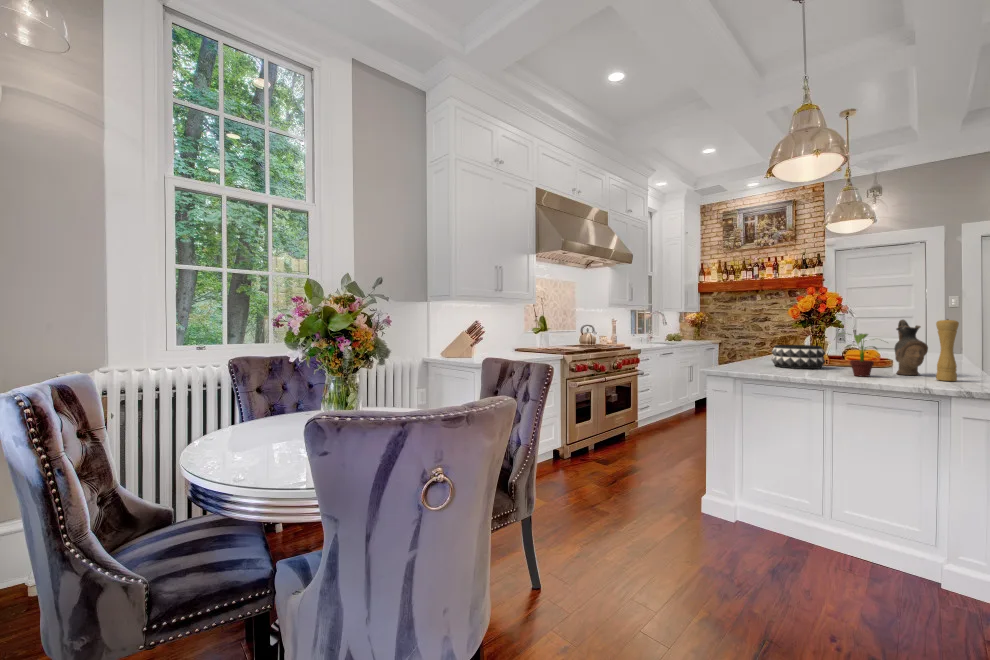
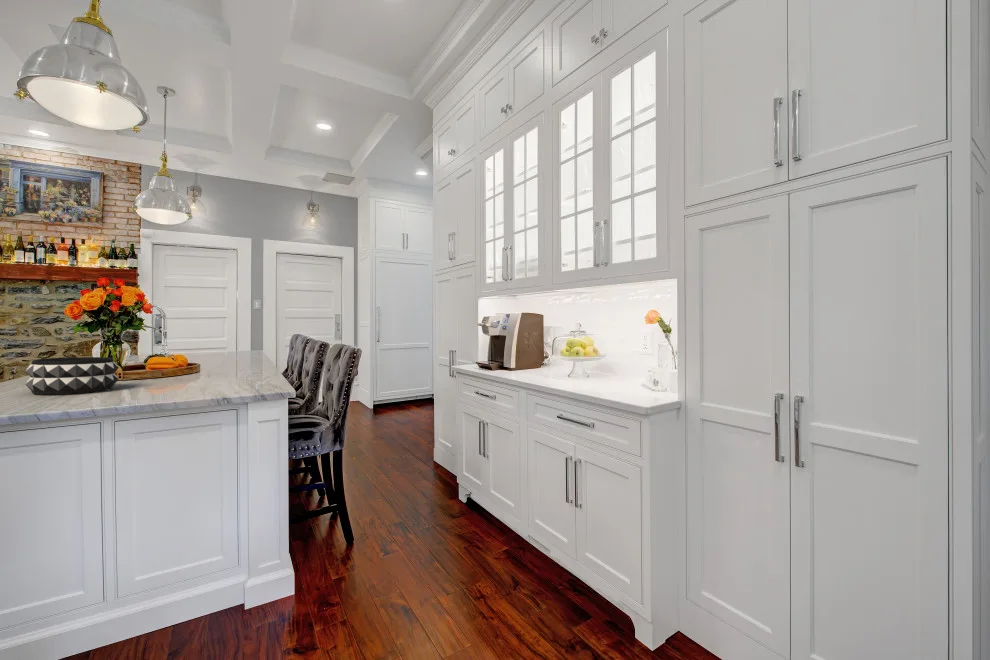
pepper mill: present [936,319,959,381] -> none [242,324,262,390]
ceramic pitcher: present [894,320,928,375] -> none [203,323,235,387]
potted plant: present [845,334,877,377] -> none [124,340,197,397]

